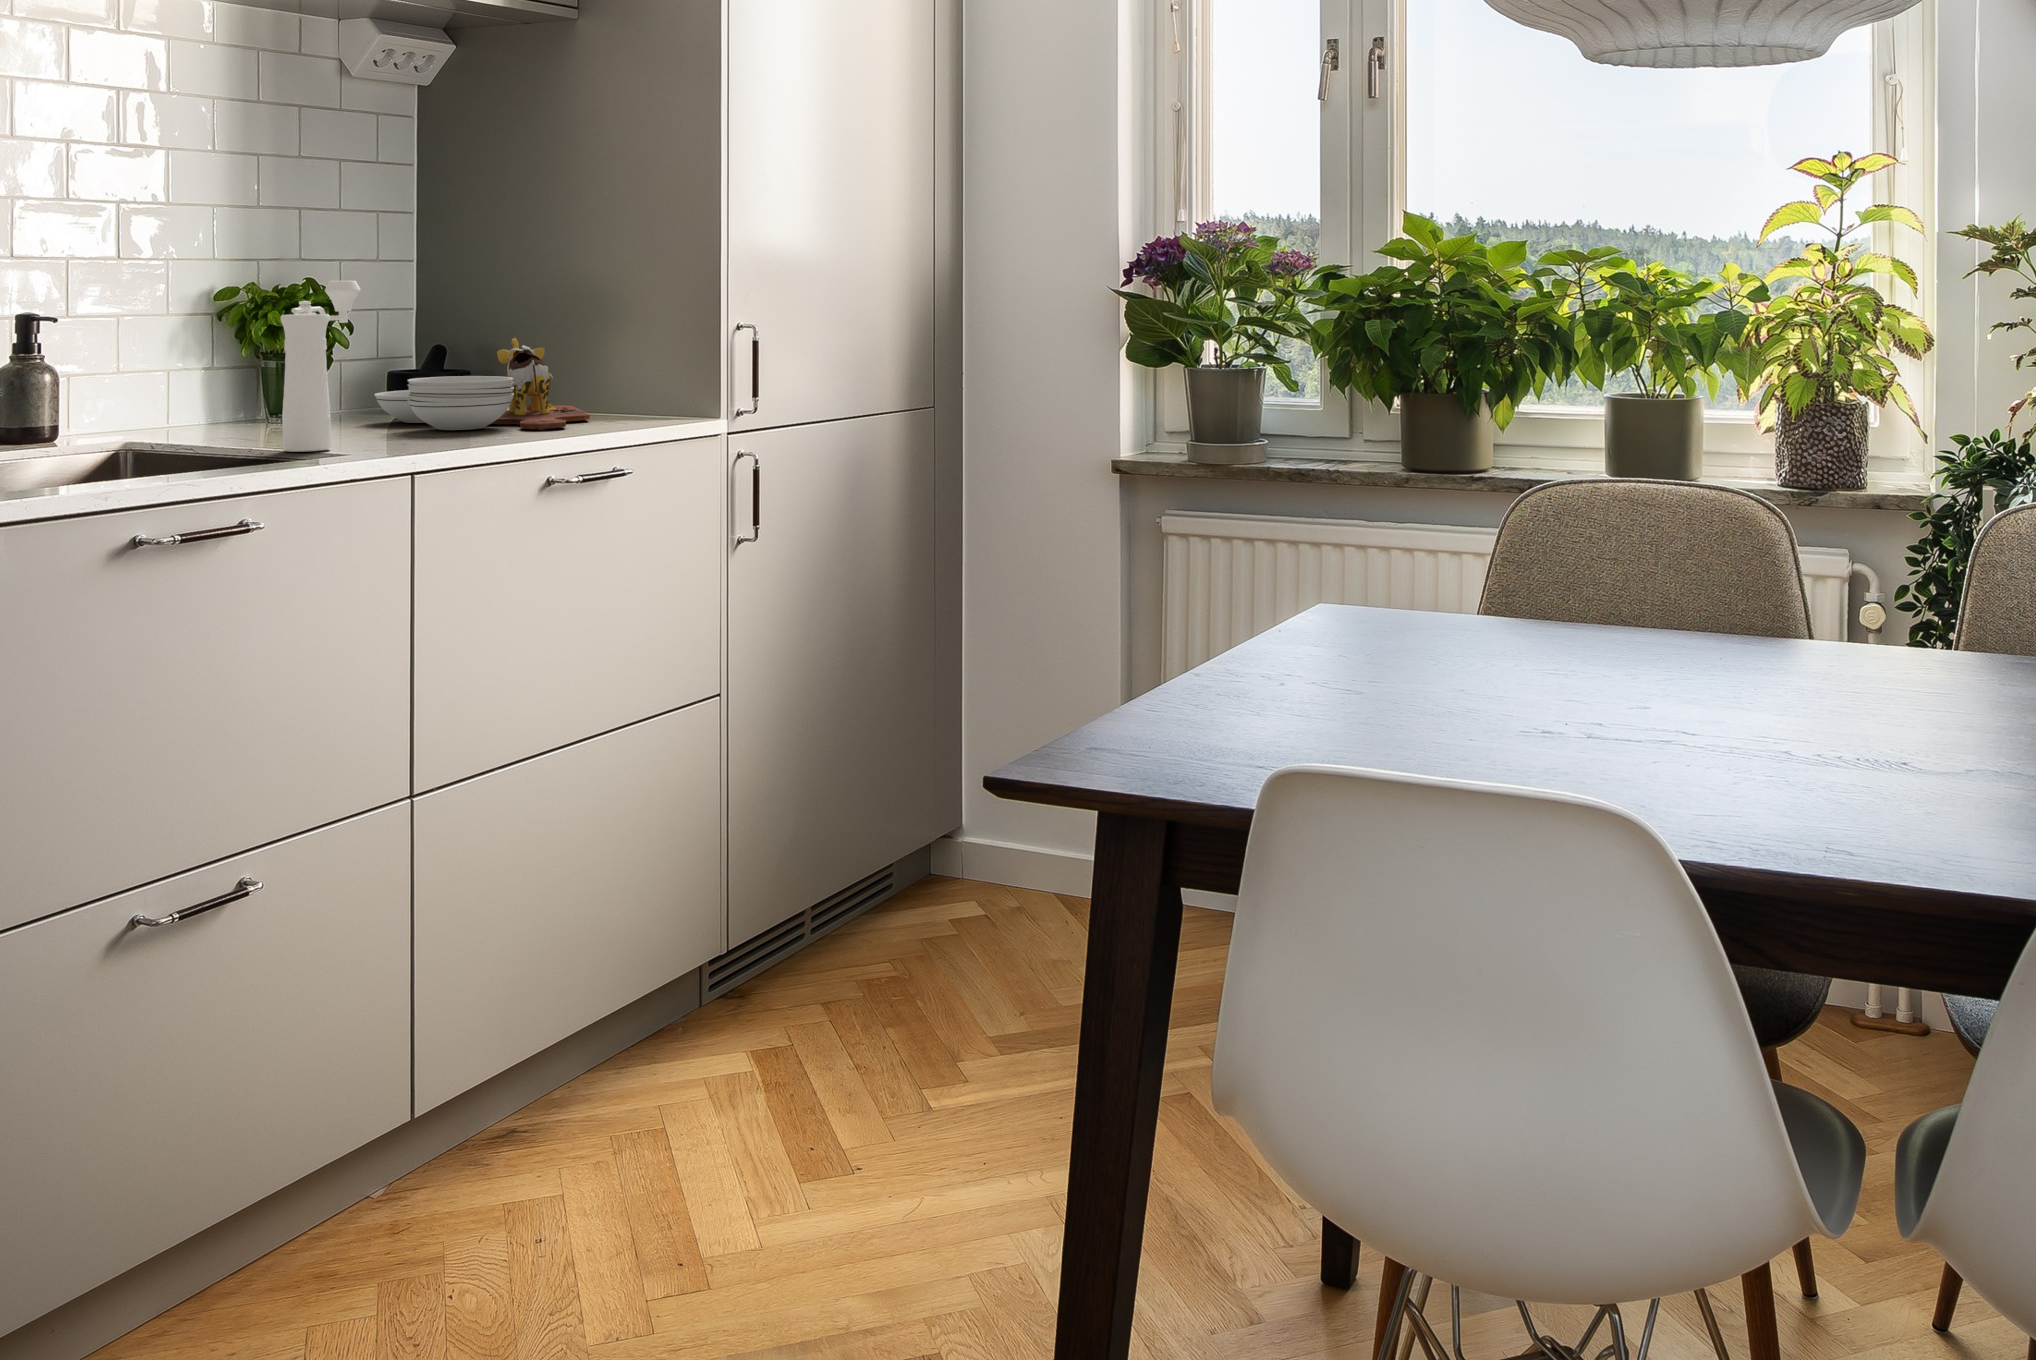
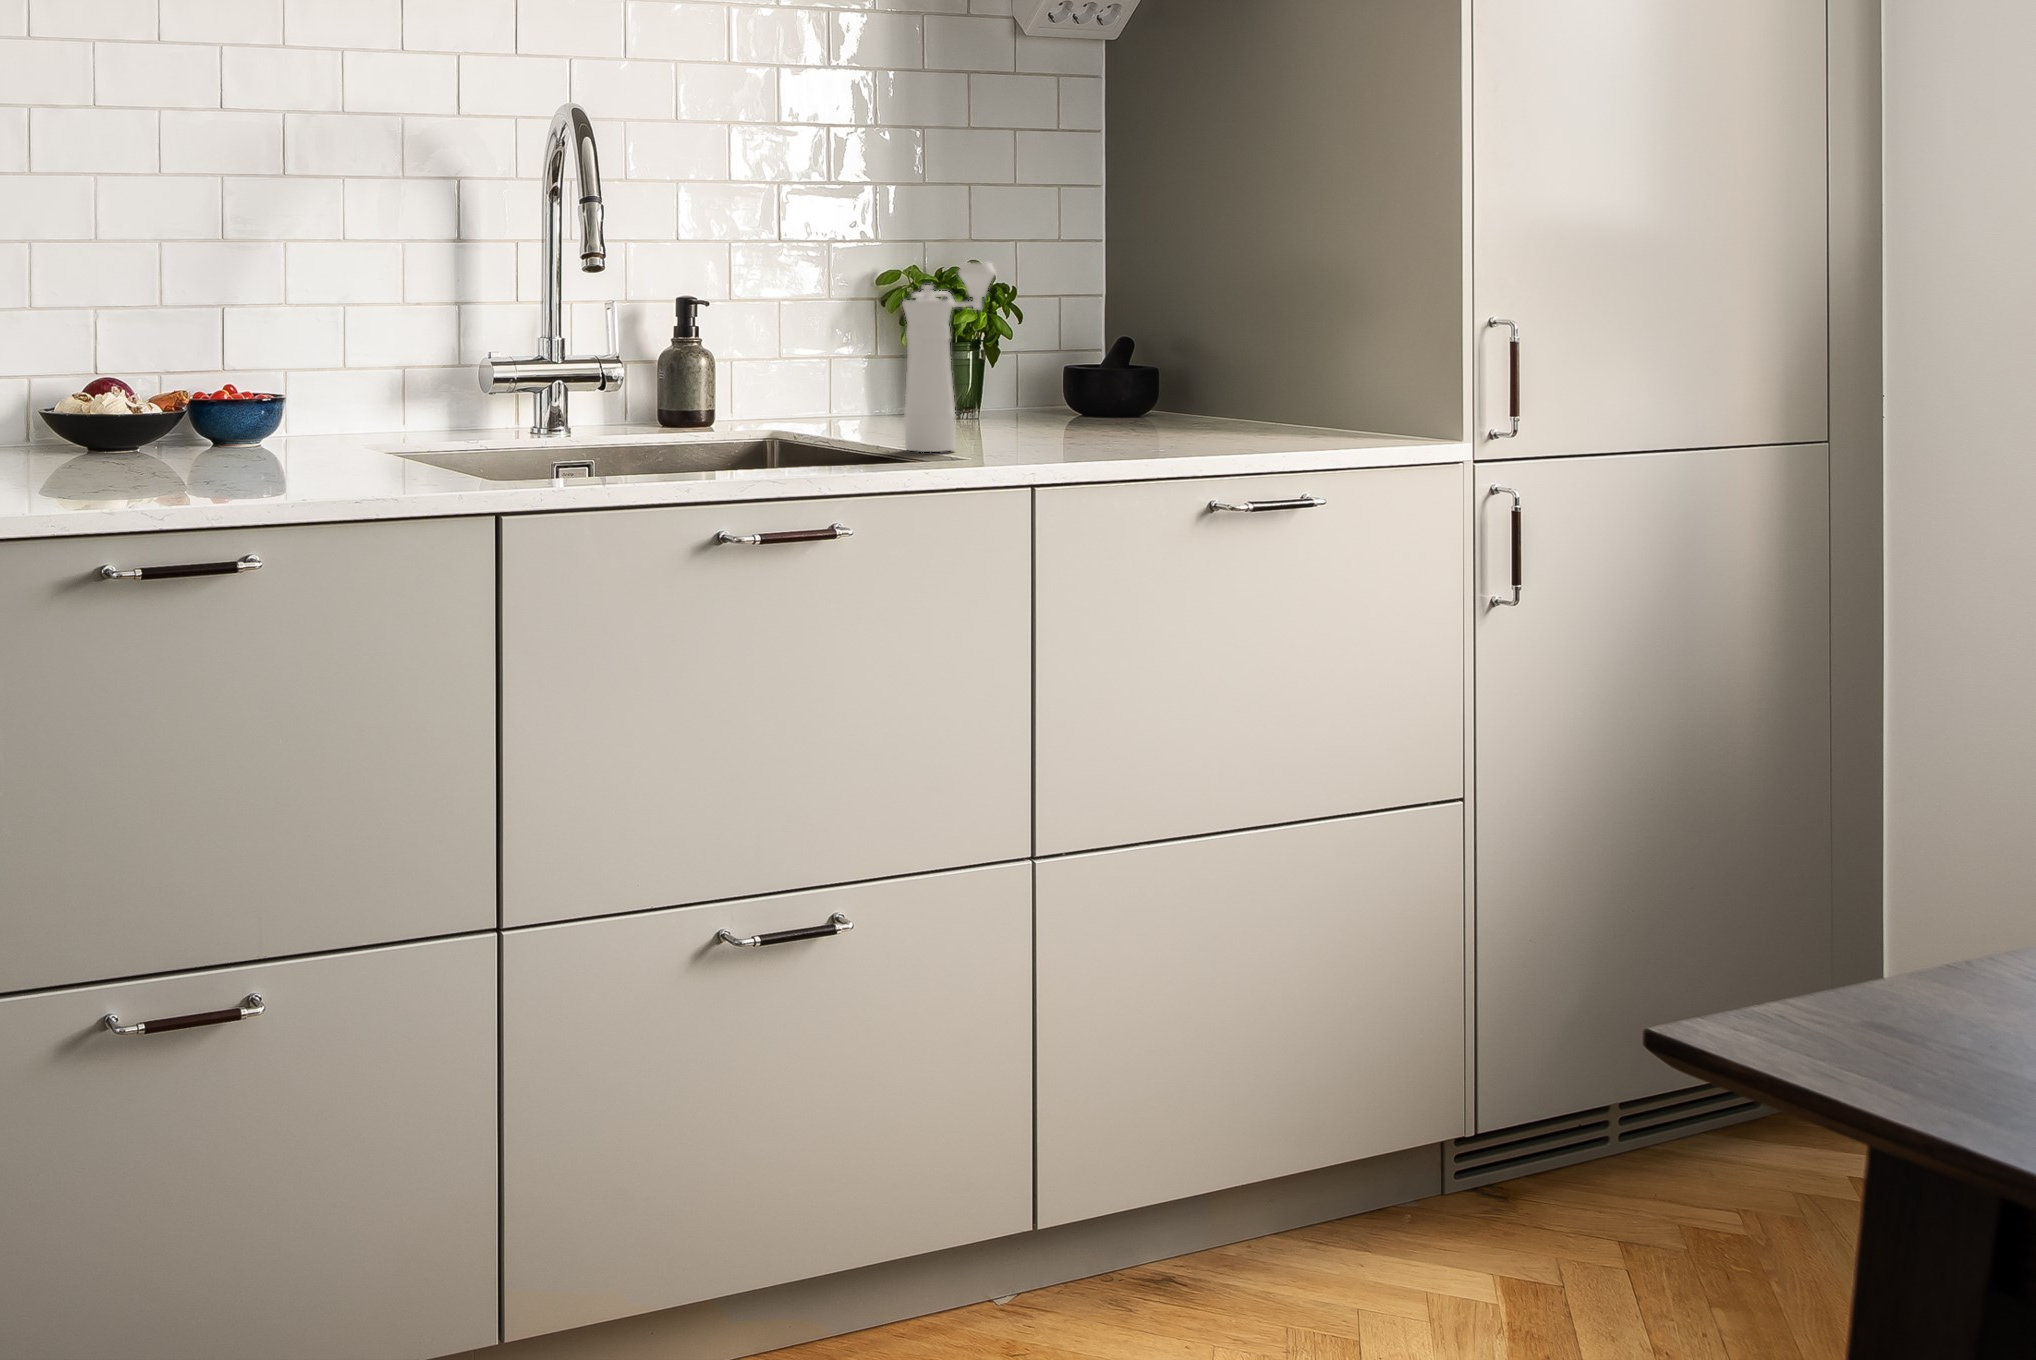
cutting board: present [374,338,590,430] -> none [1035,330,1284,440]

